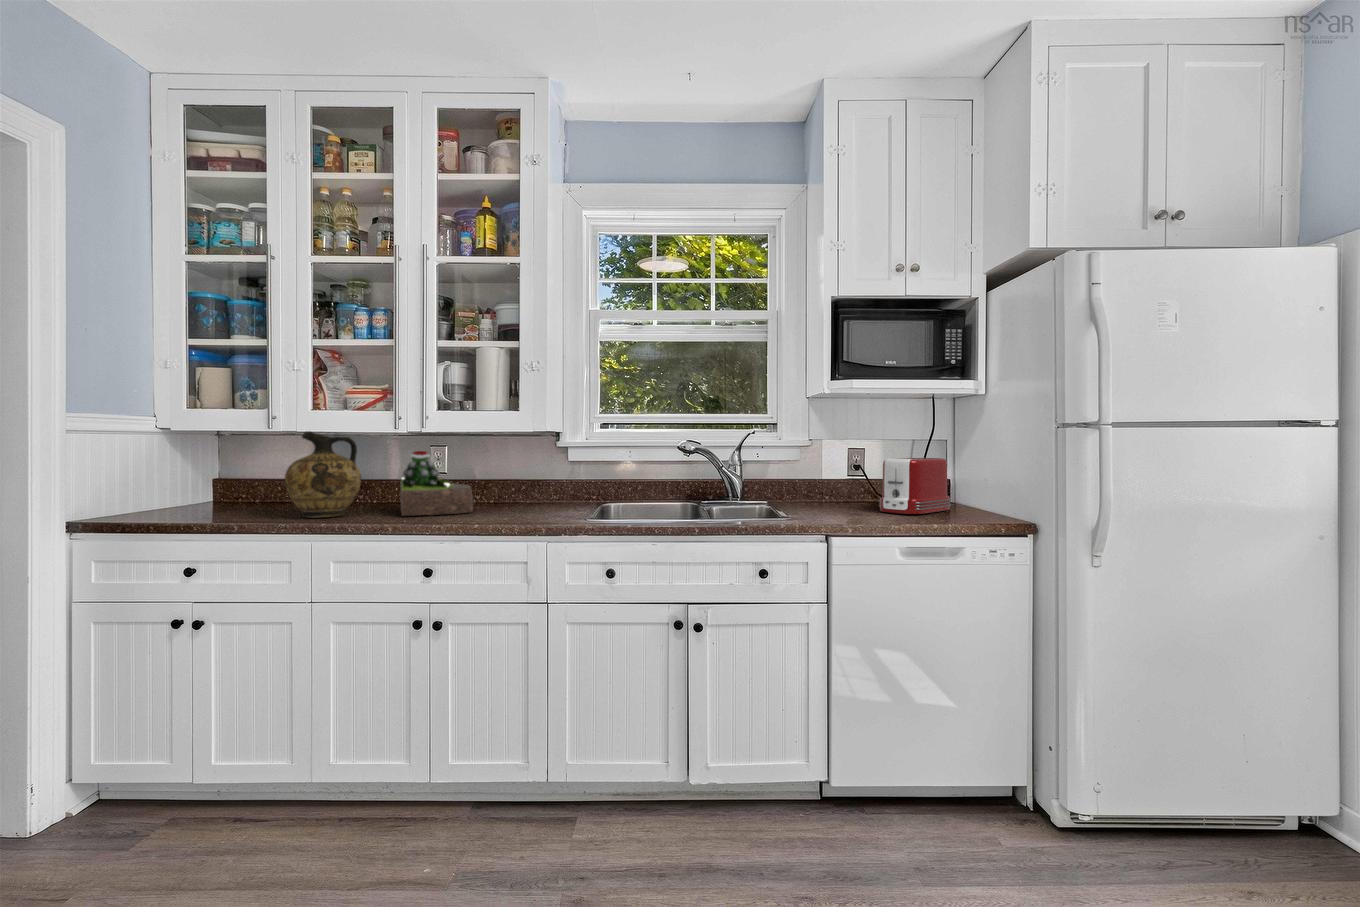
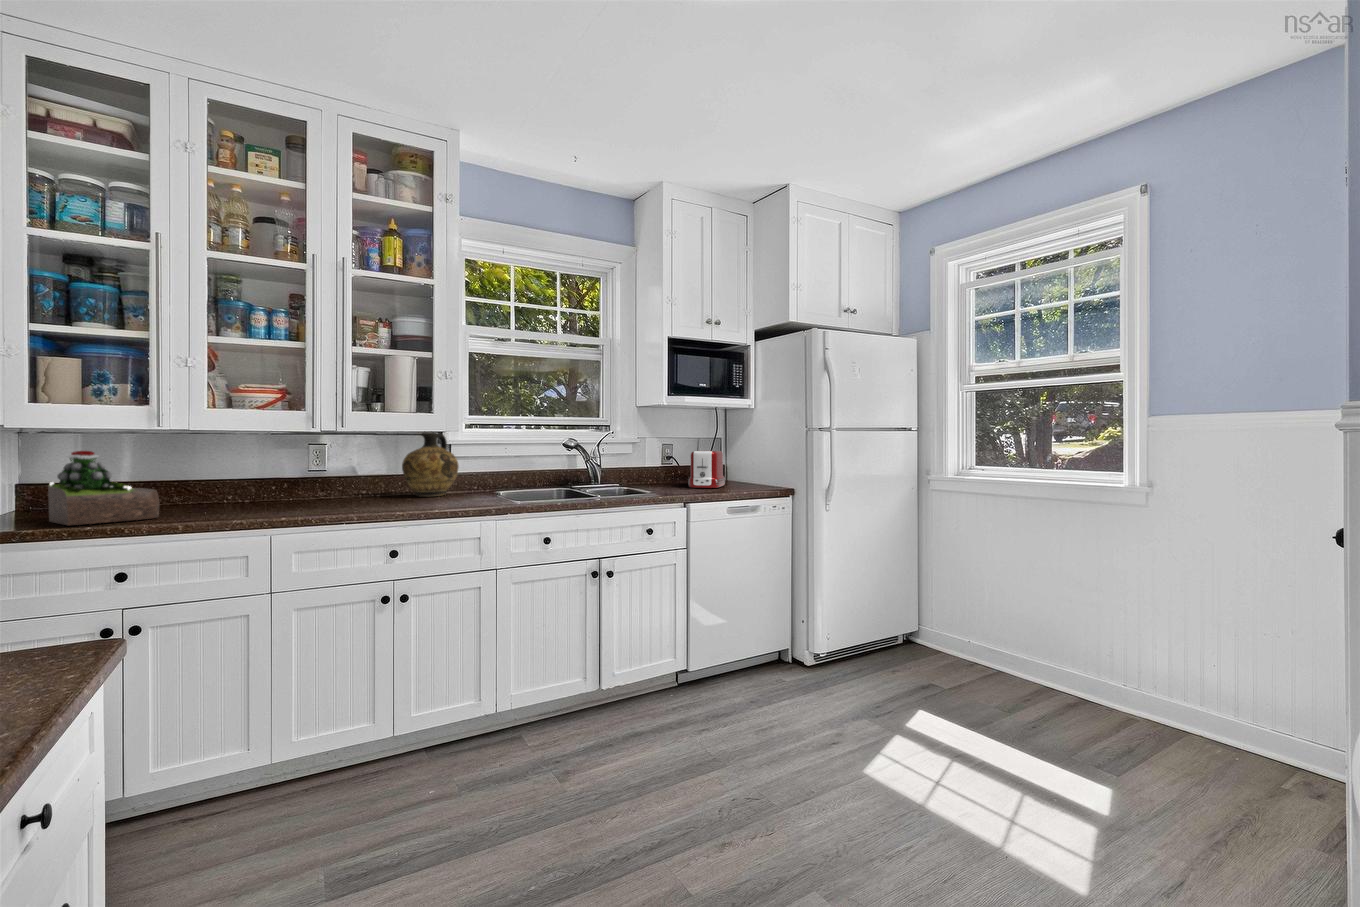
ceramic jug: present [285,431,361,518] -> present [402,433,459,496]
succulent plant: present [400,451,473,516] -> present [48,451,159,525]

